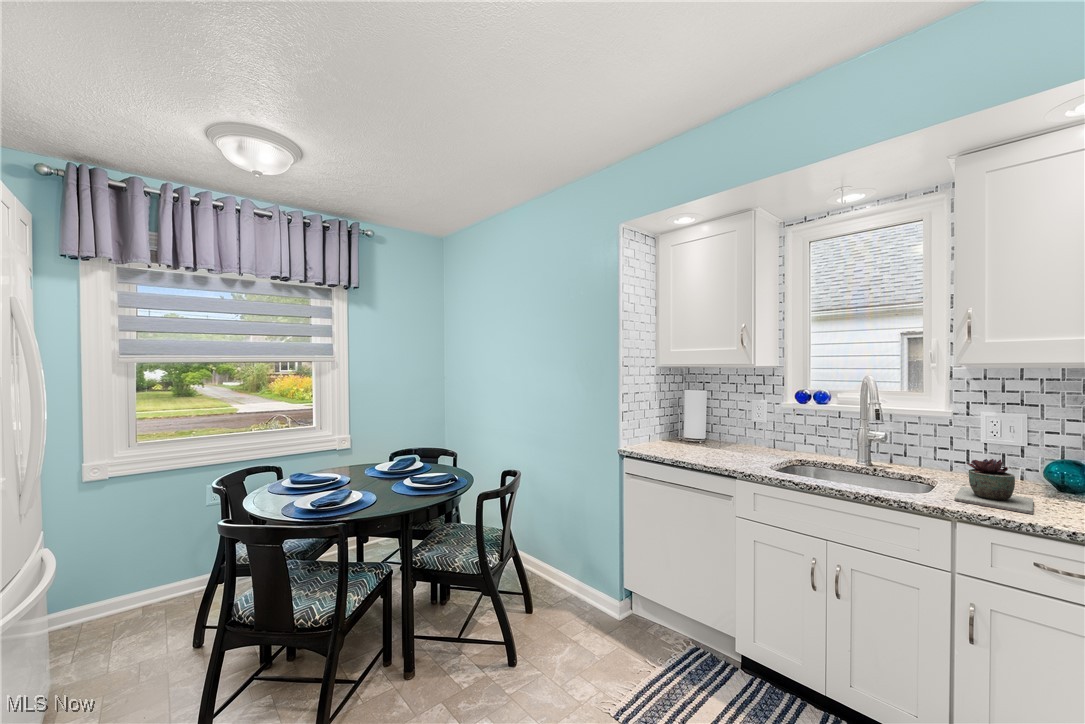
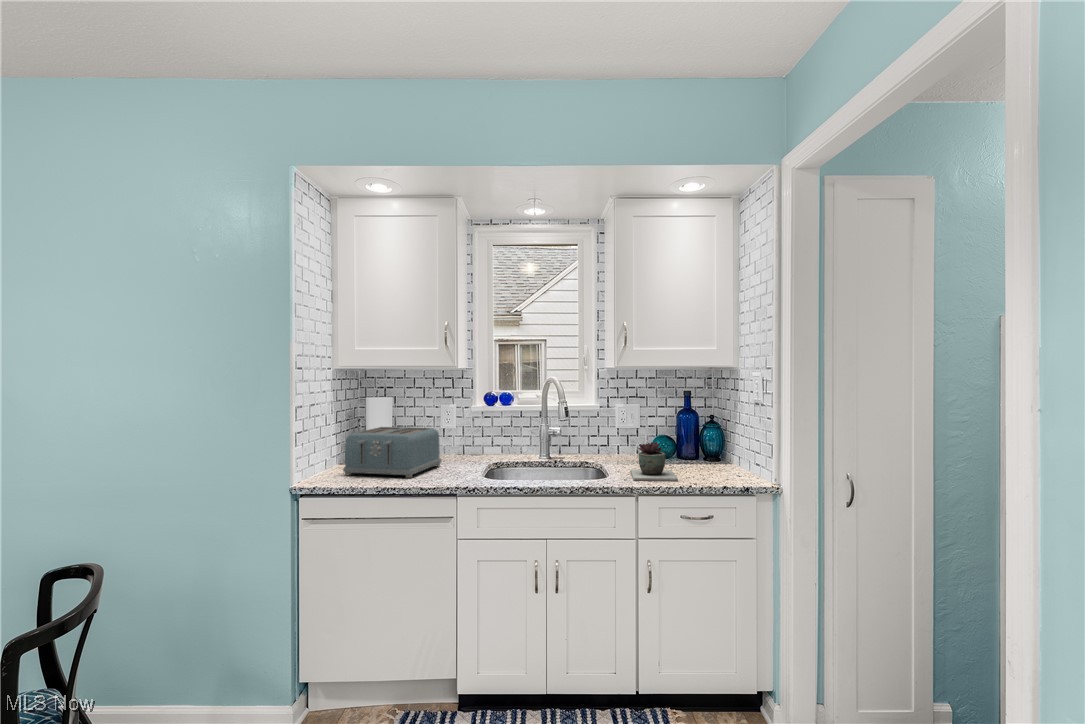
toaster: none [656,413,742,457] -> present [343,427,441,478]

